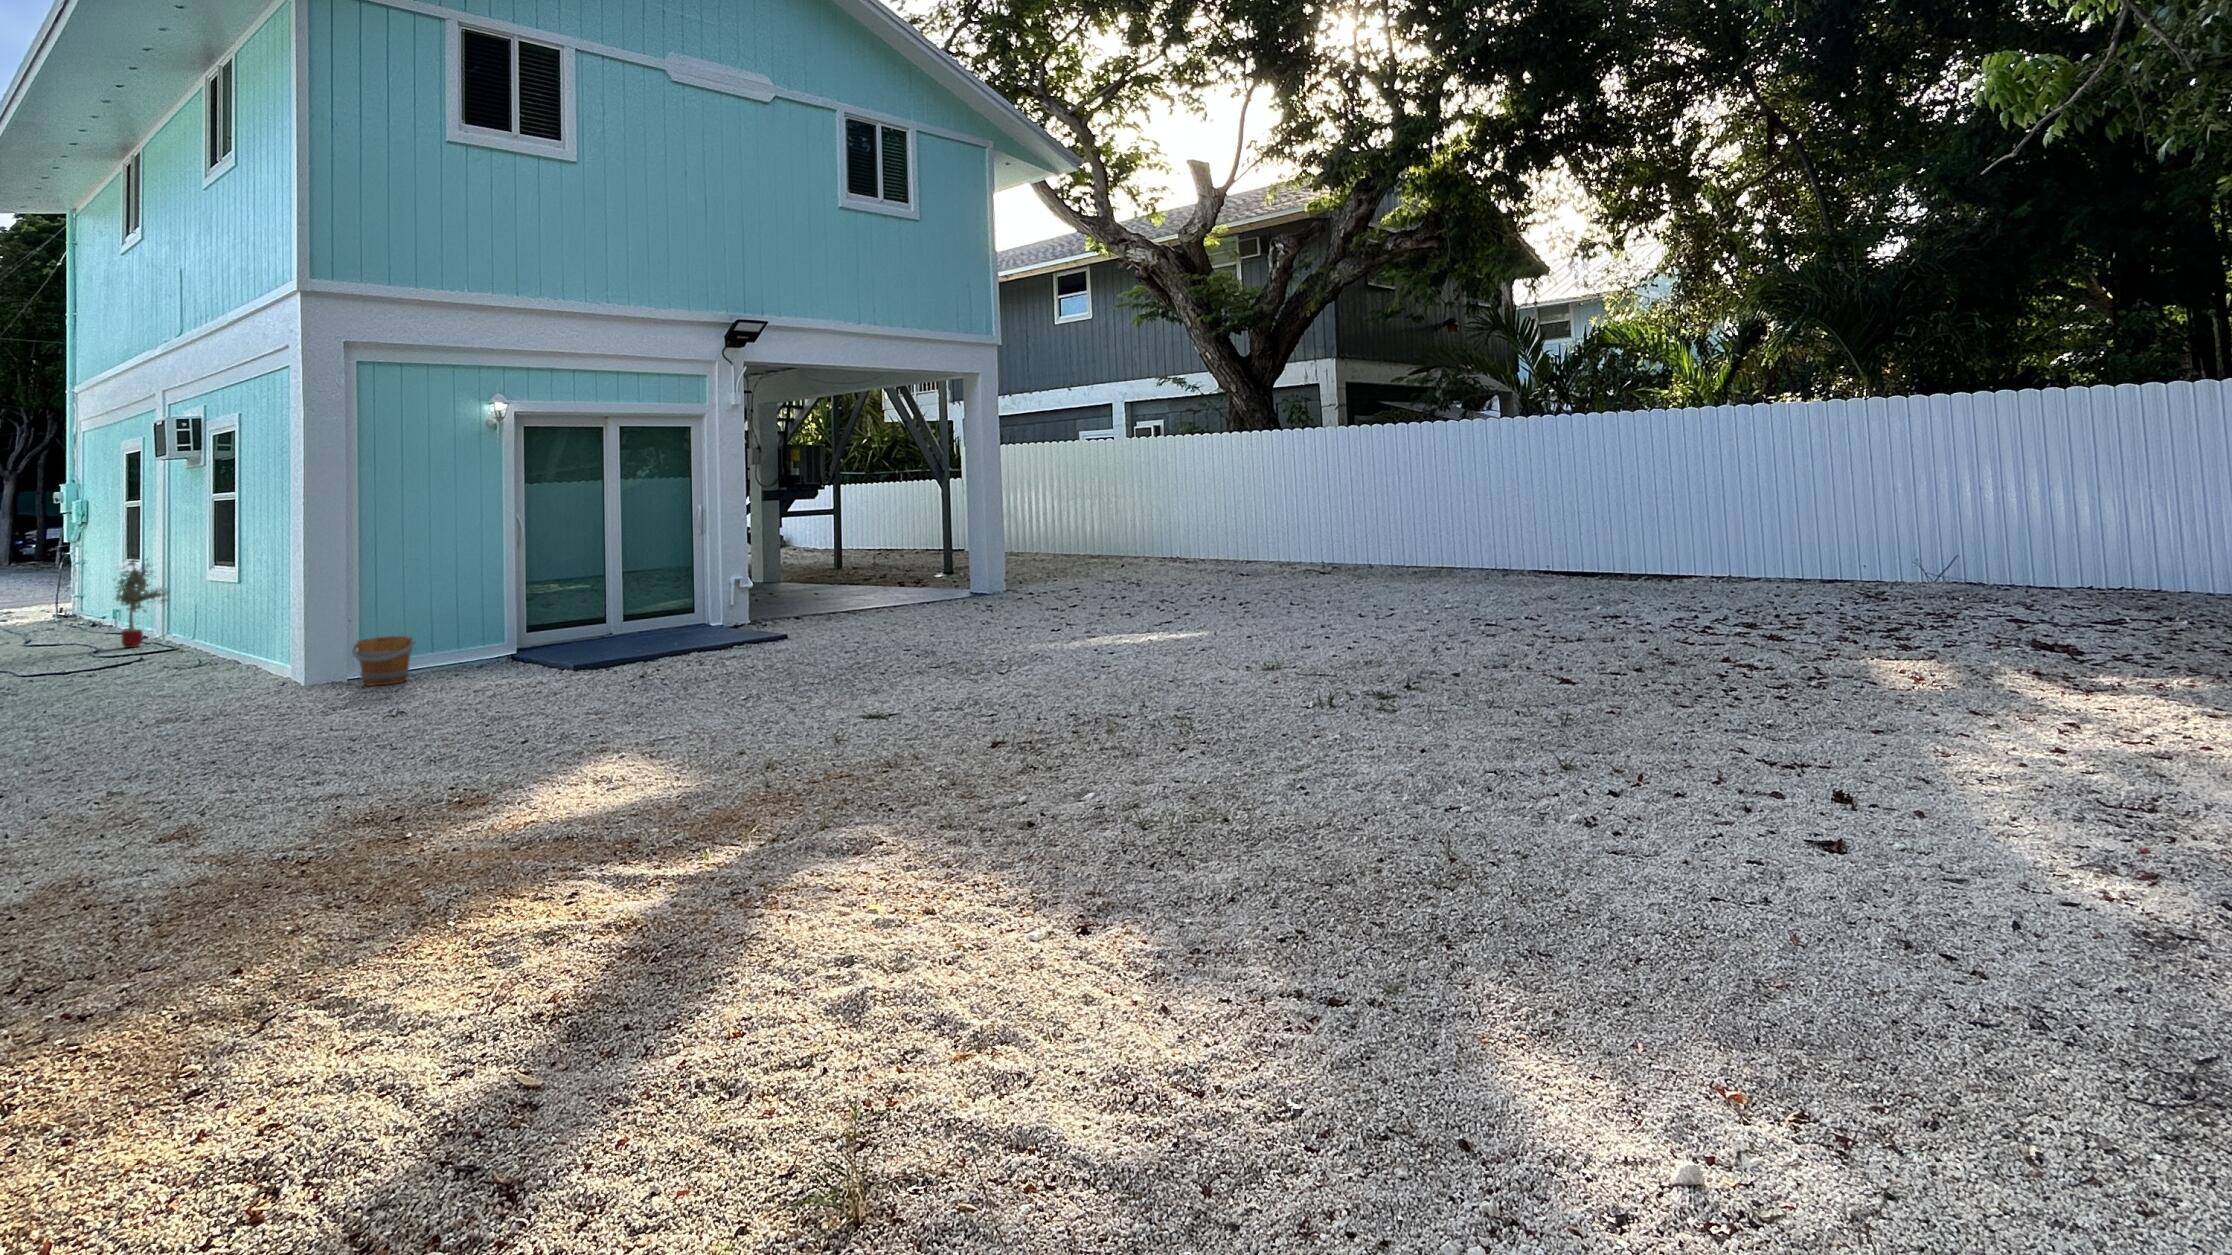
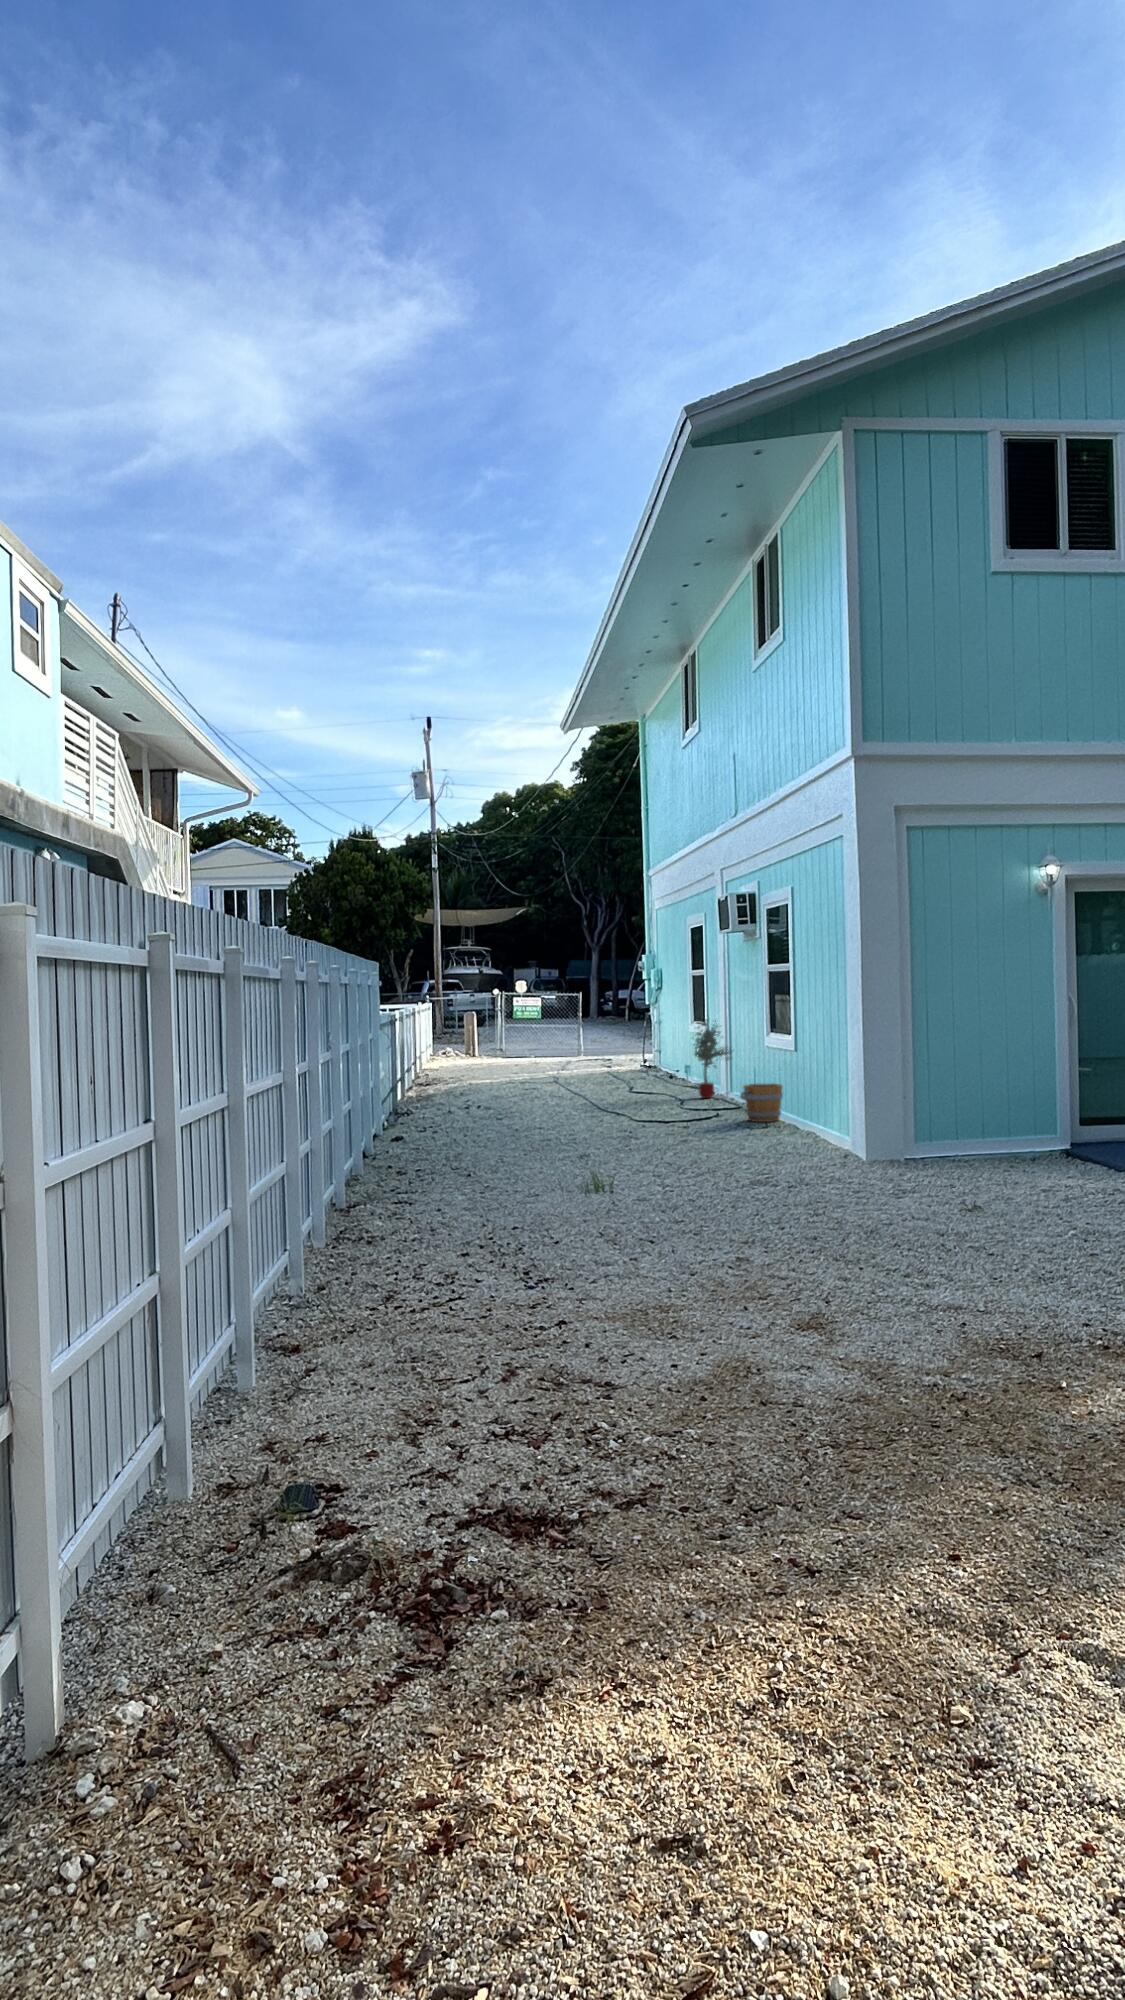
bucket: present [352,636,415,686] -> present [740,1084,783,1122]

